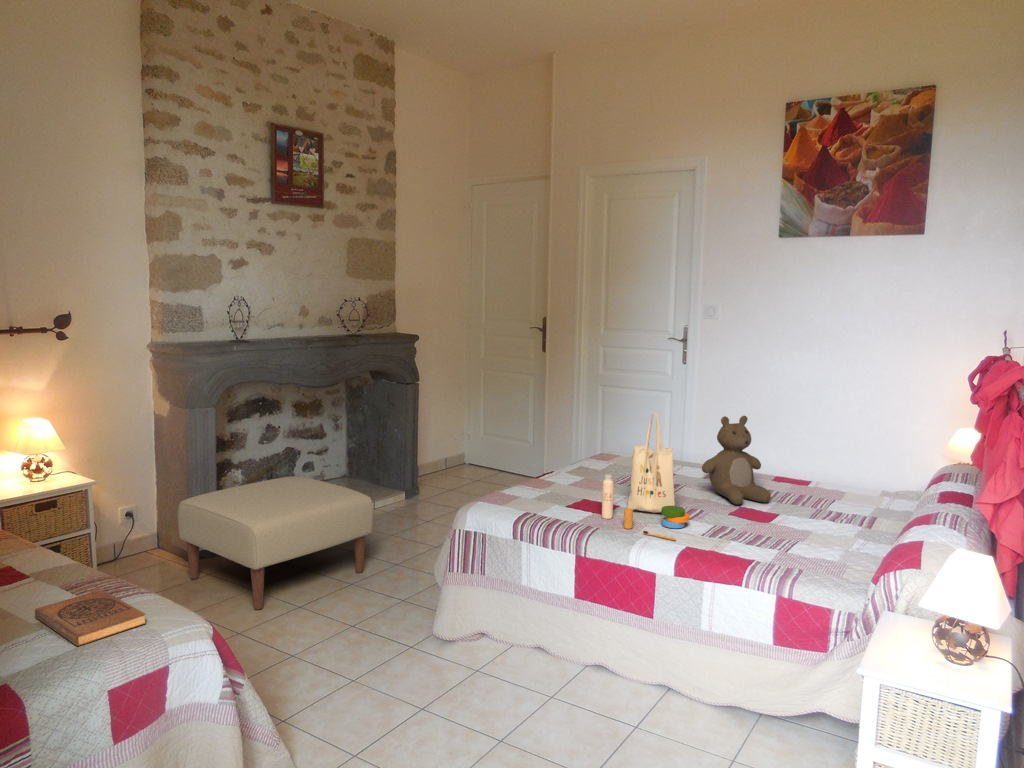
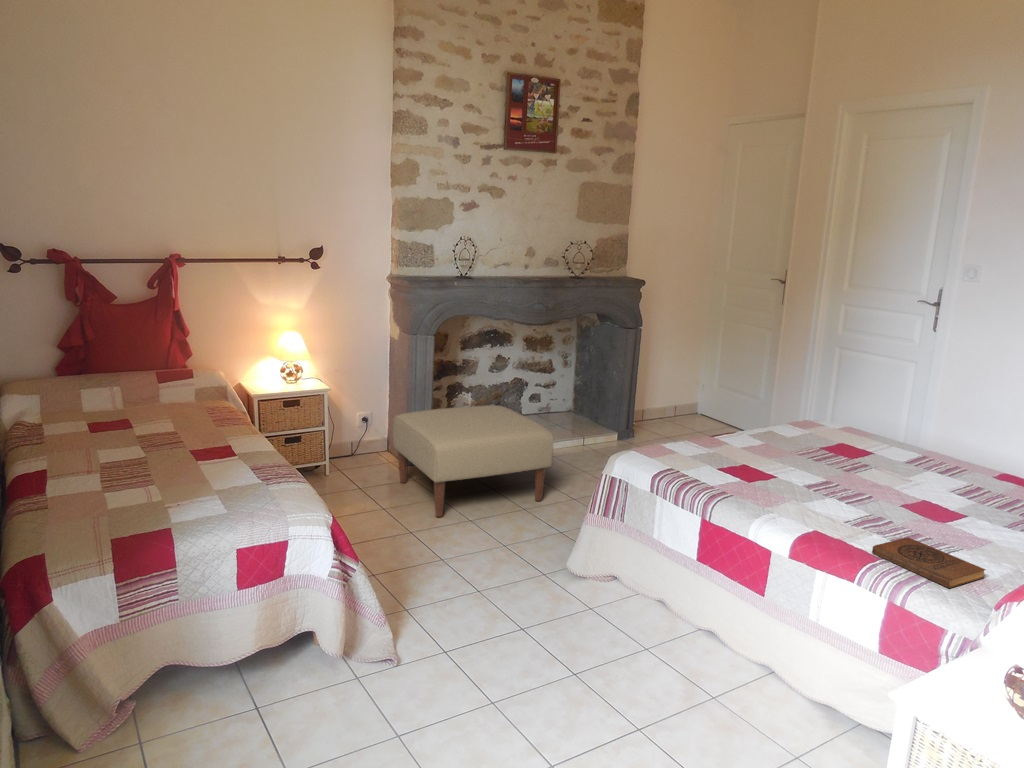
tote bag: present [602,413,689,541] -> none [745,382,838,521]
teddy bear: present [702,416,771,505] -> none [885,394,966,498]
book: present [35,590,146,646] -> present [872,537,985,588]

